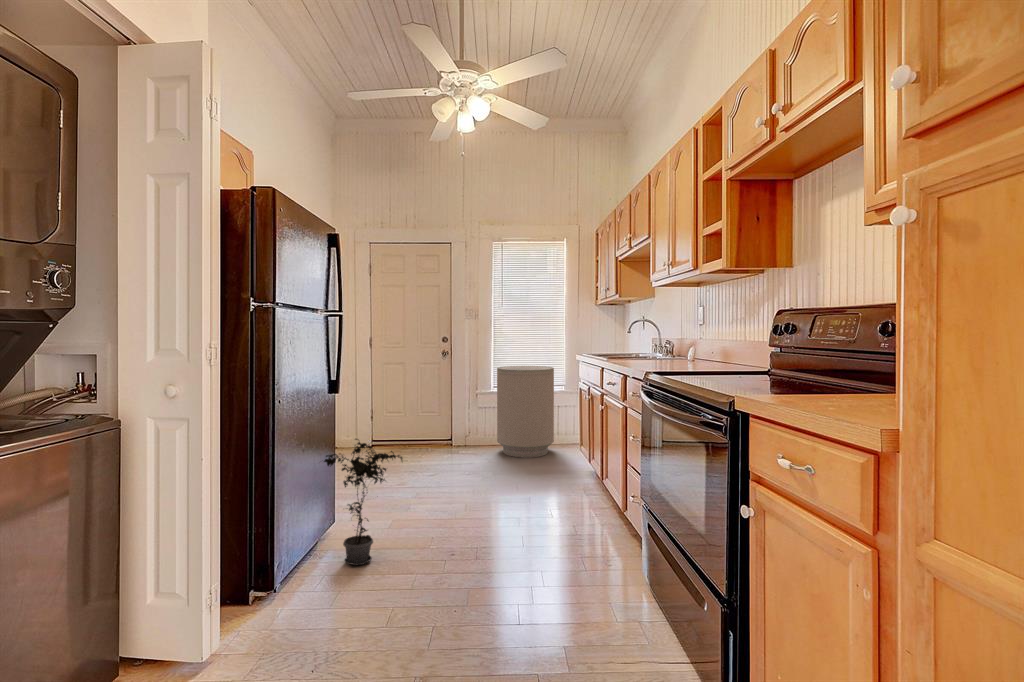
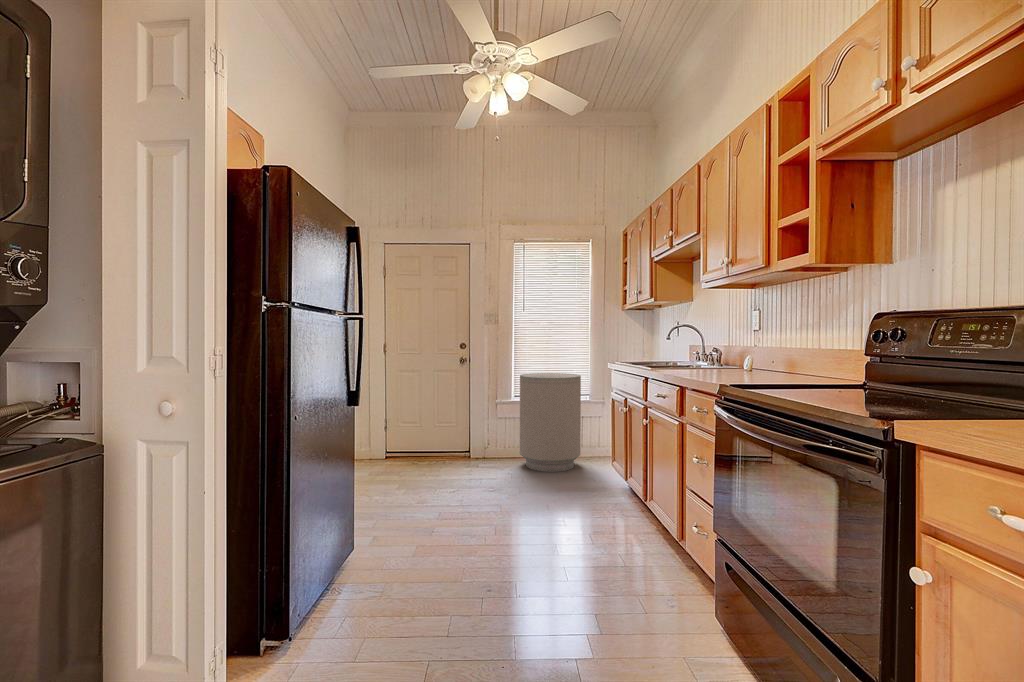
potted plant: present [324,439,402,565] -> none [337,457,432,603]

